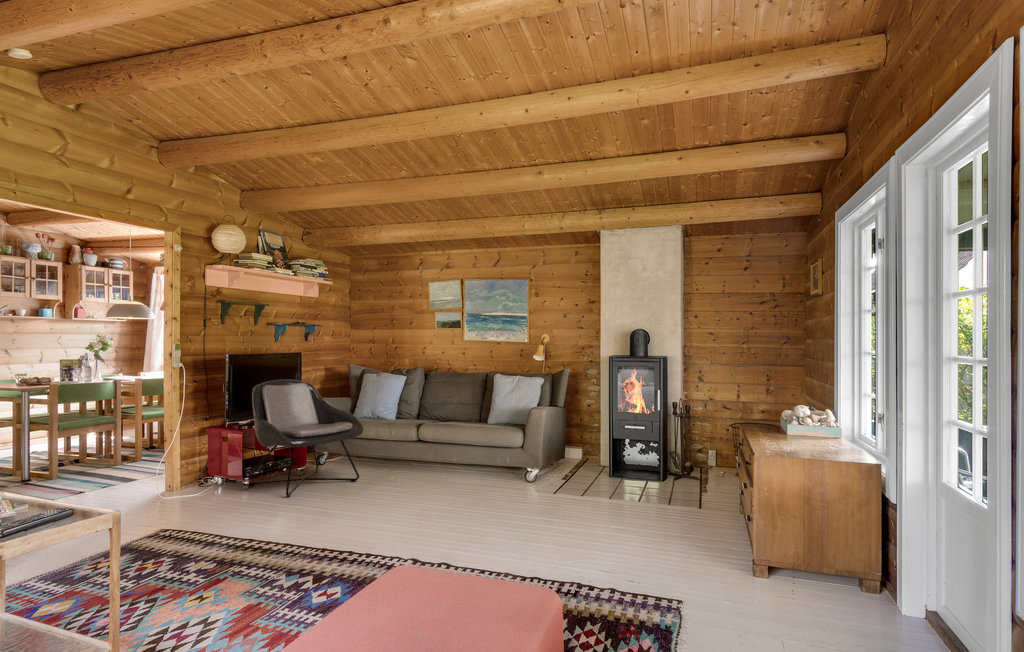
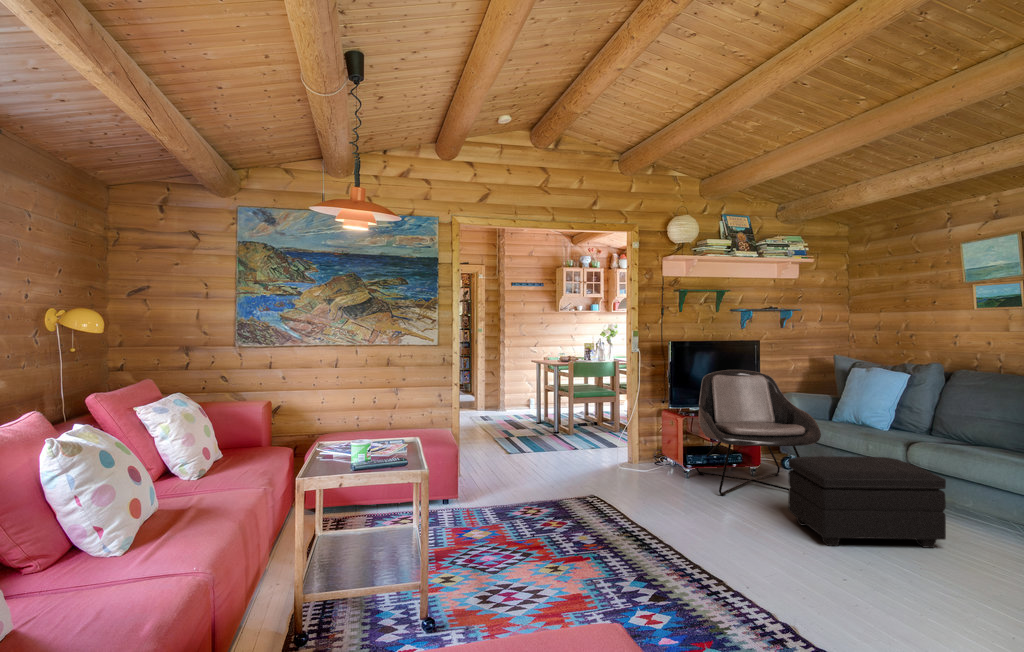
footstool: none [356,435,459,509] -> present [788,456,946,548]

